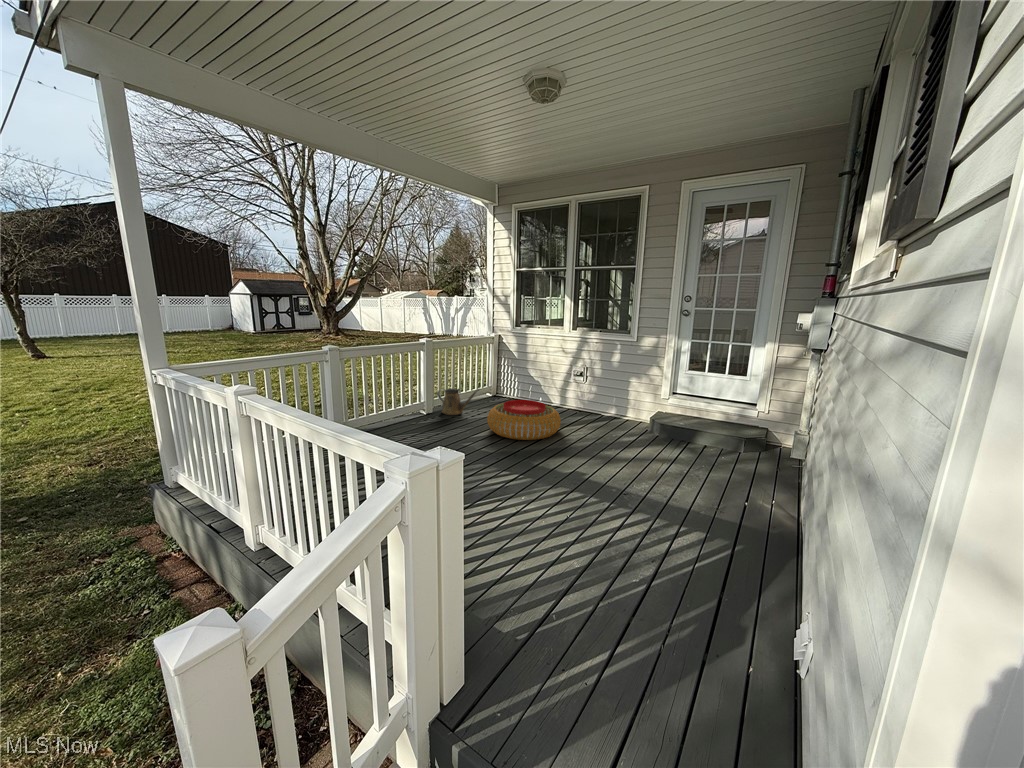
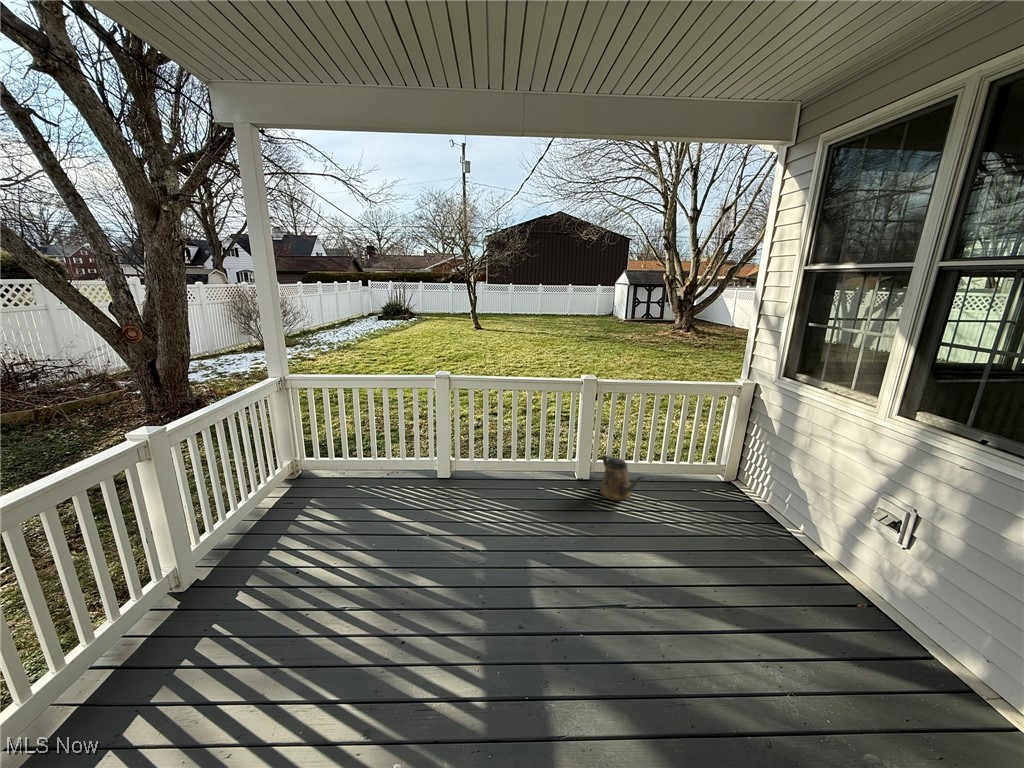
pouf: present [487,400,561,440] -> none [585,522,736,645]

